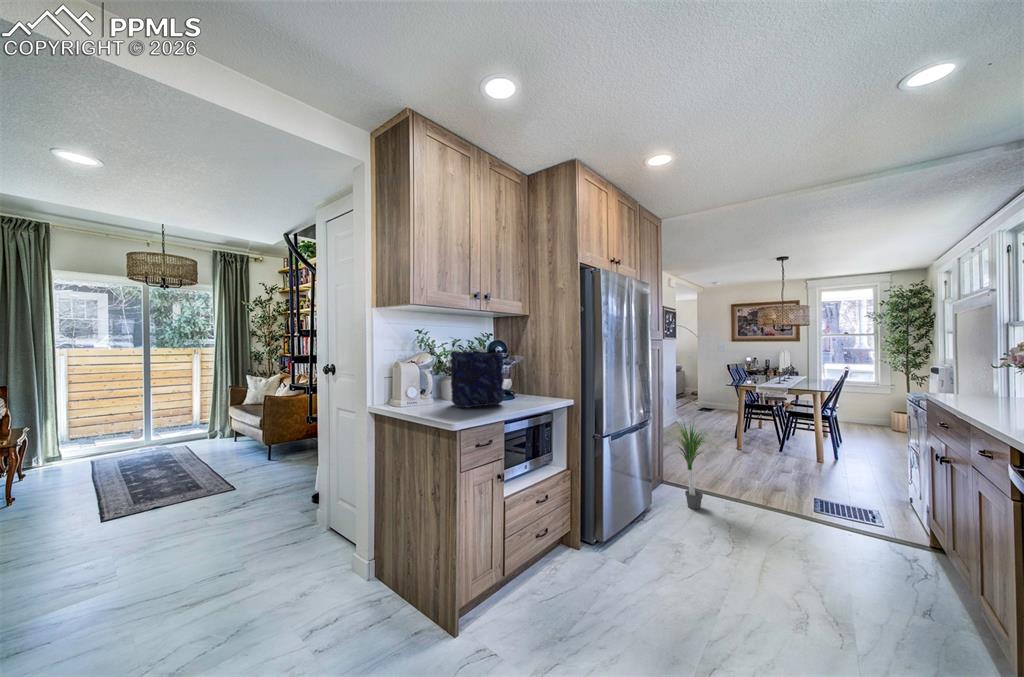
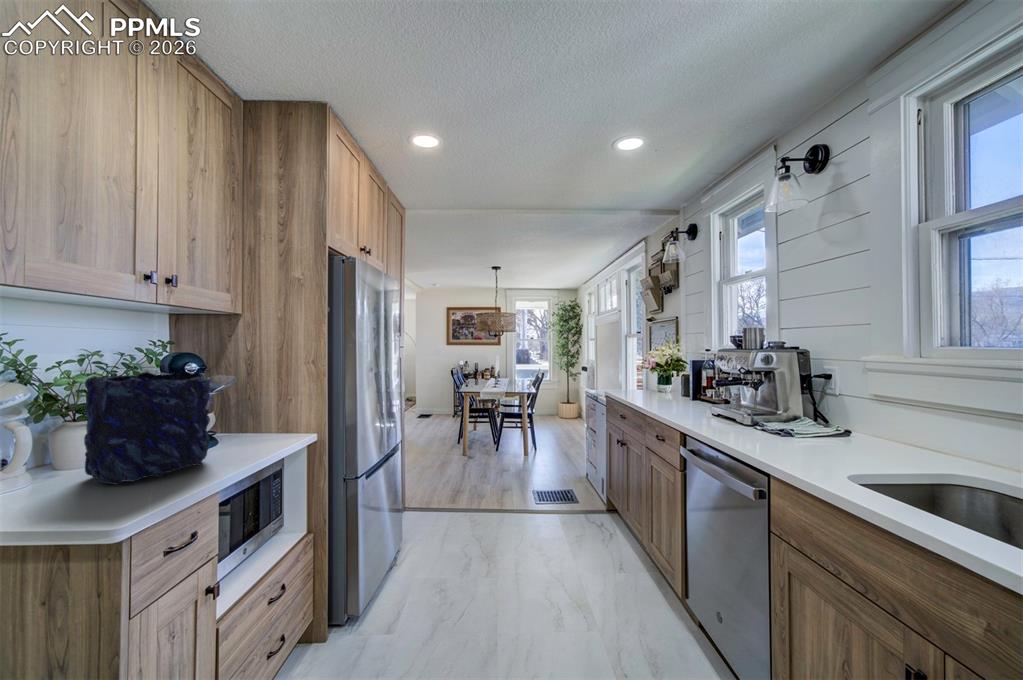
potted plant: present [667,421,717,509] -> none [406,430,471,529]

